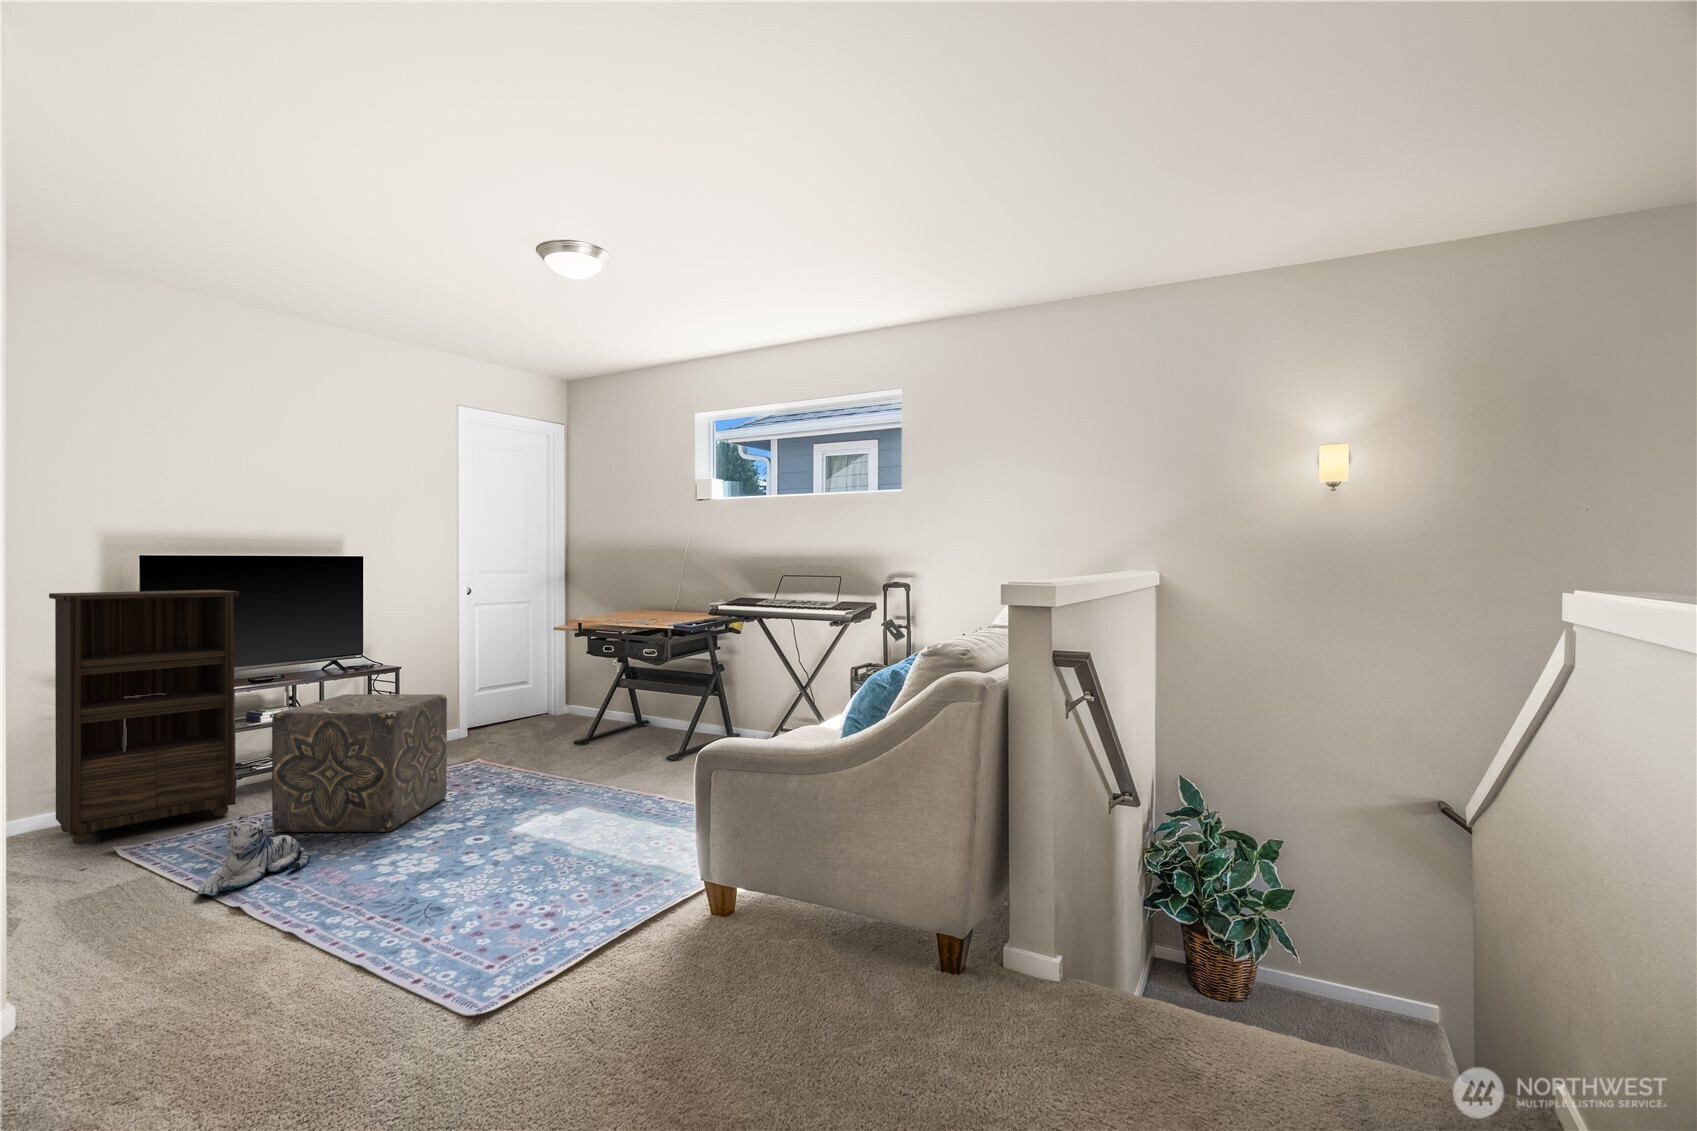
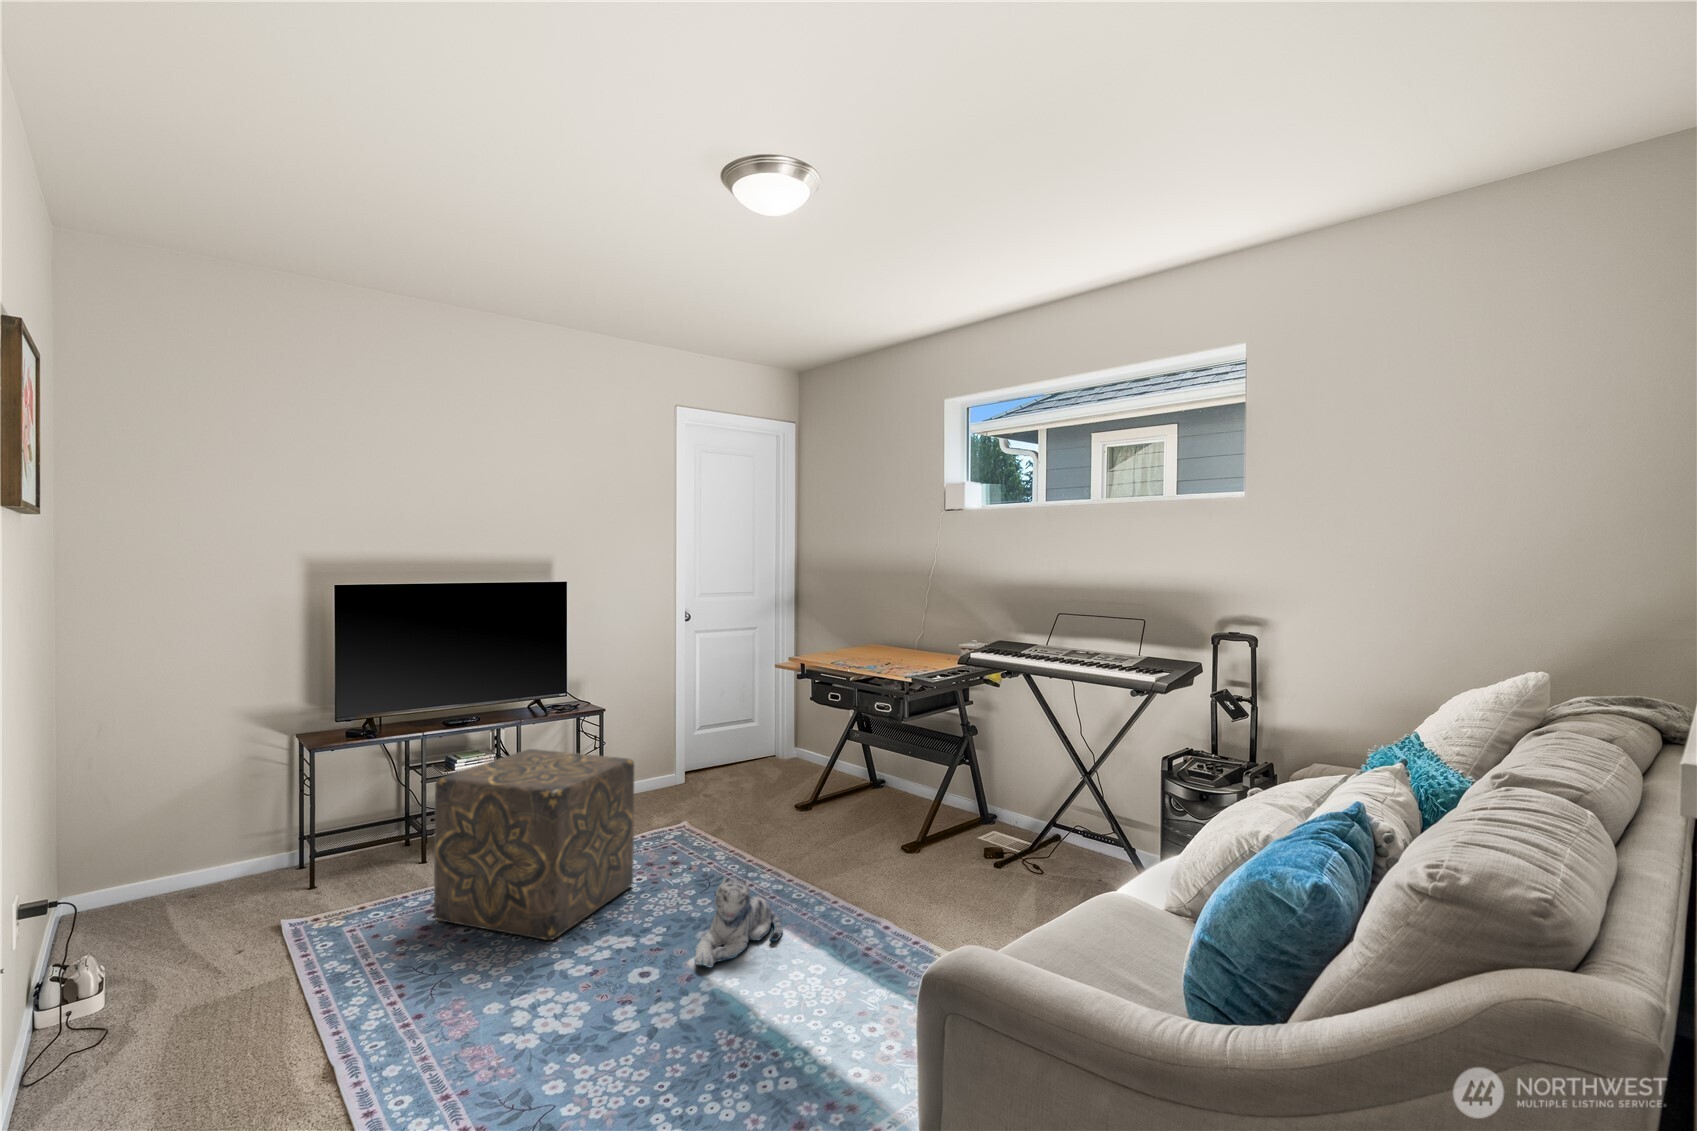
bookshelf: present [49,590,239,845] -> none [240,621,421,910]
plush toy: present [197,817,310,896] -> present [695,878,783,968]

